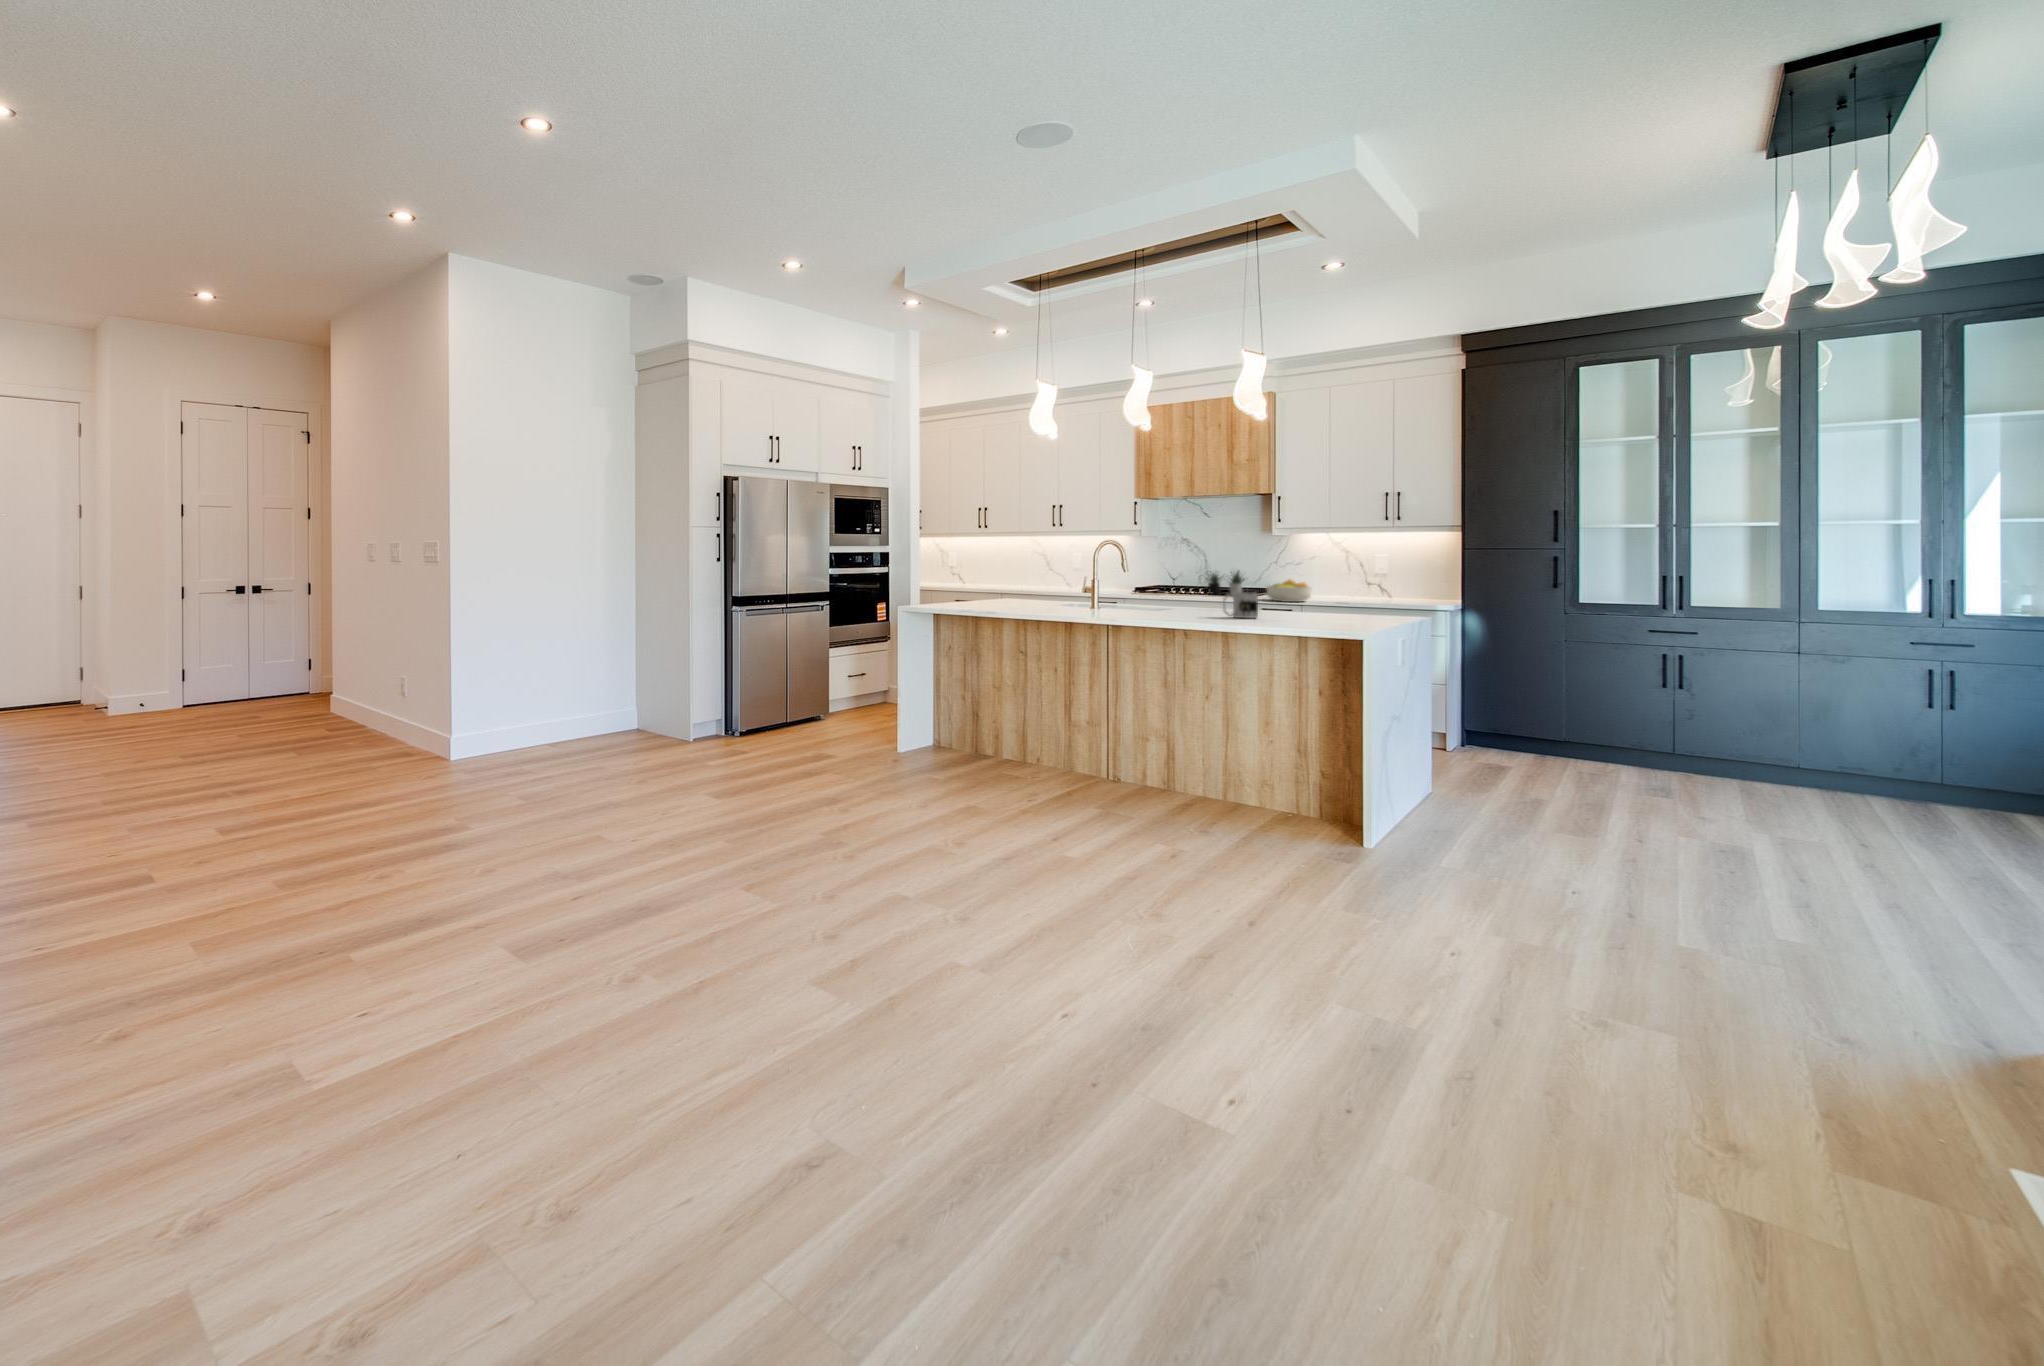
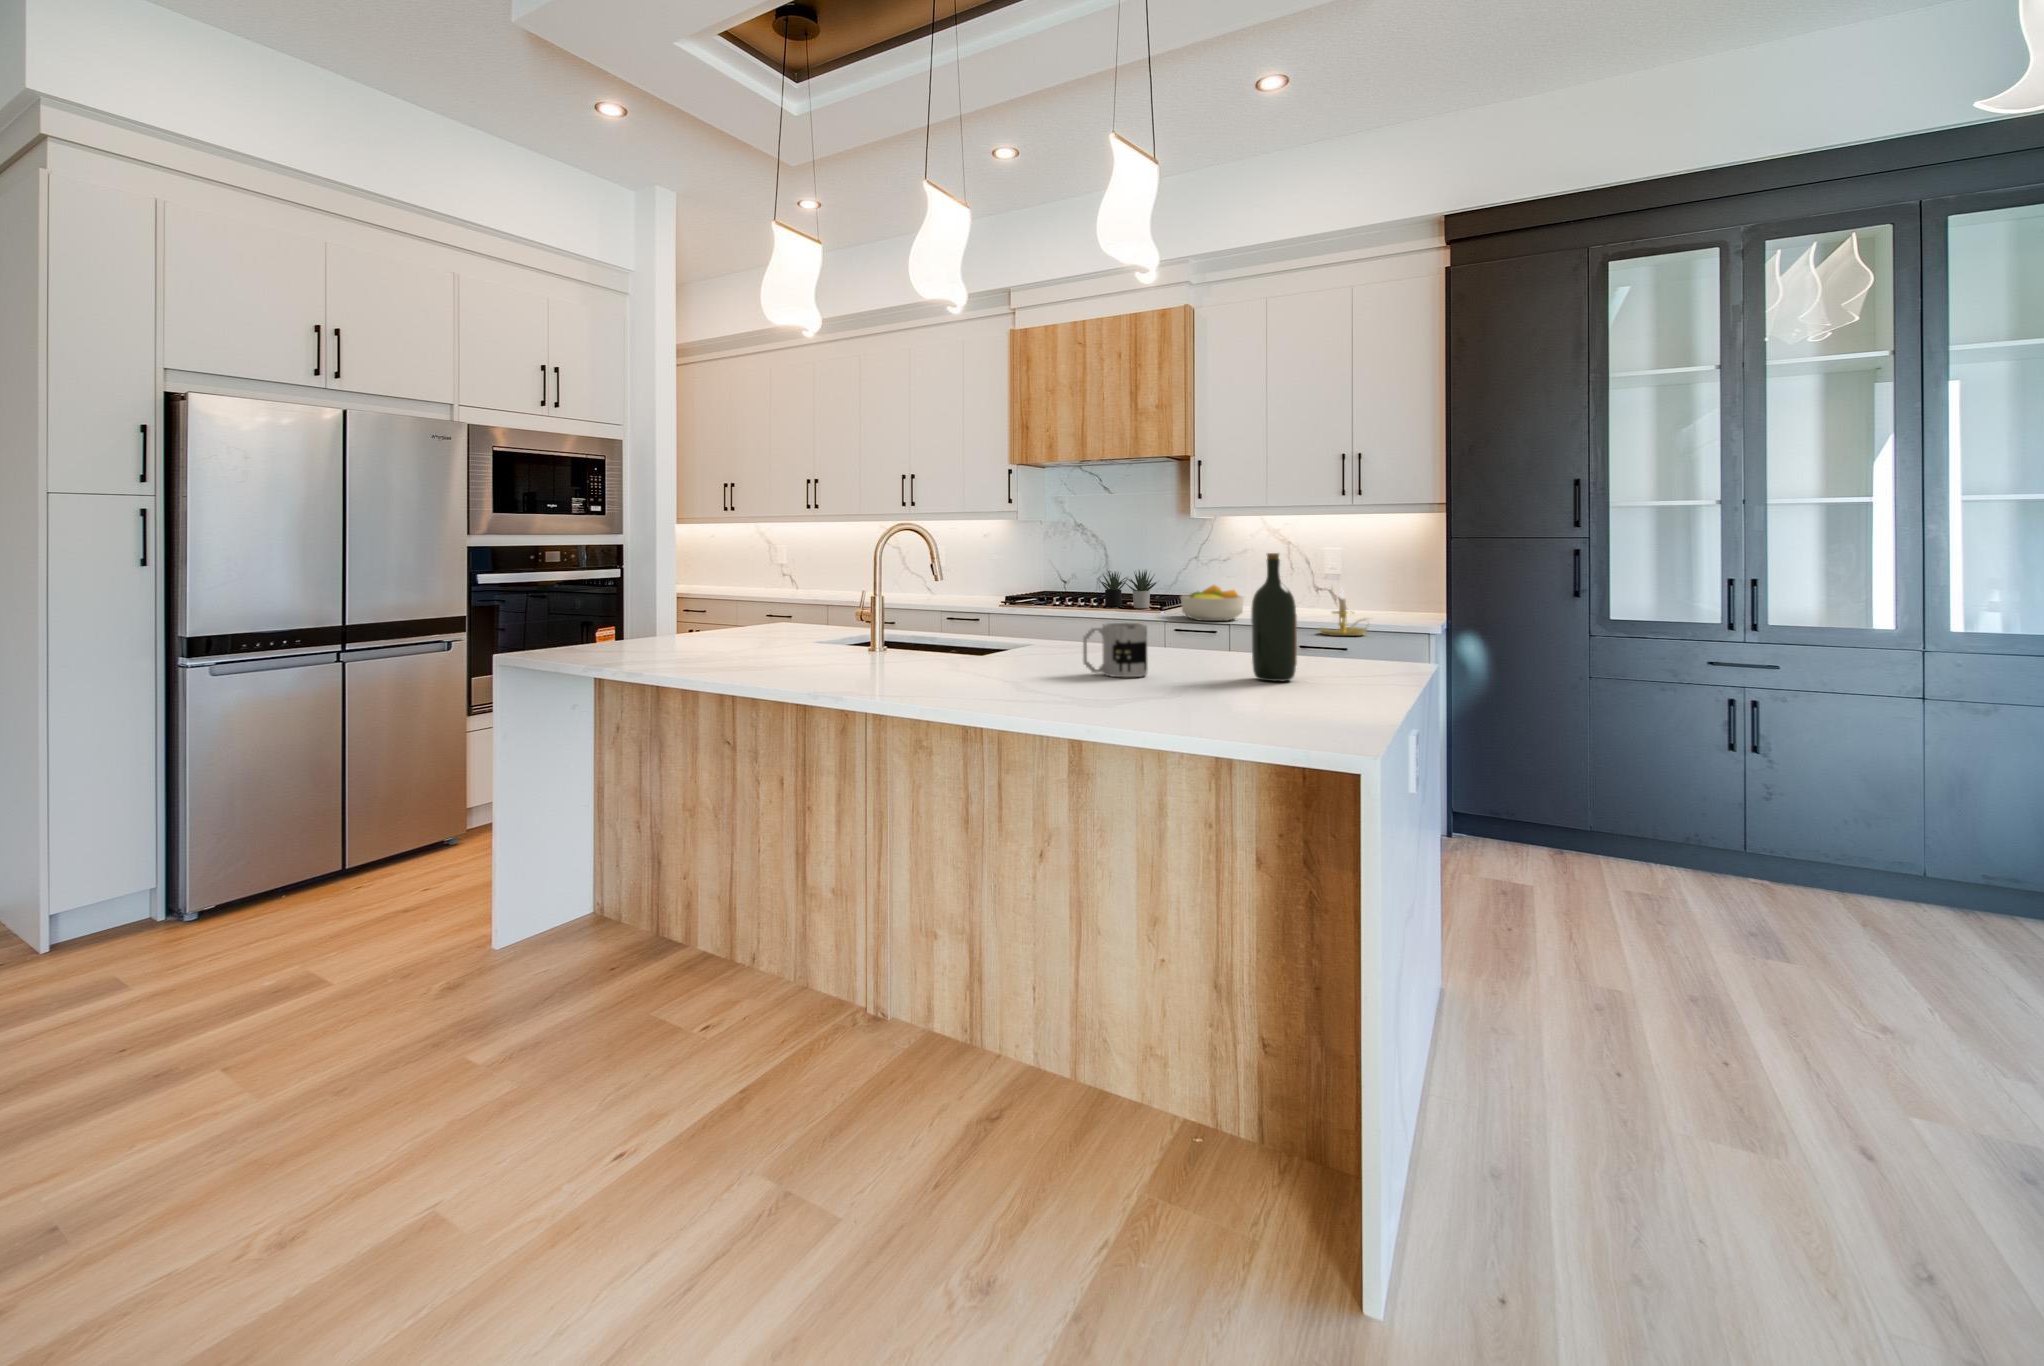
wine bottle: none [1315,558,1340,621] -> present [1251,553,1297,682]
candle holder: none [1362,578,1400,609] -> present [1319,591,1367,636]

